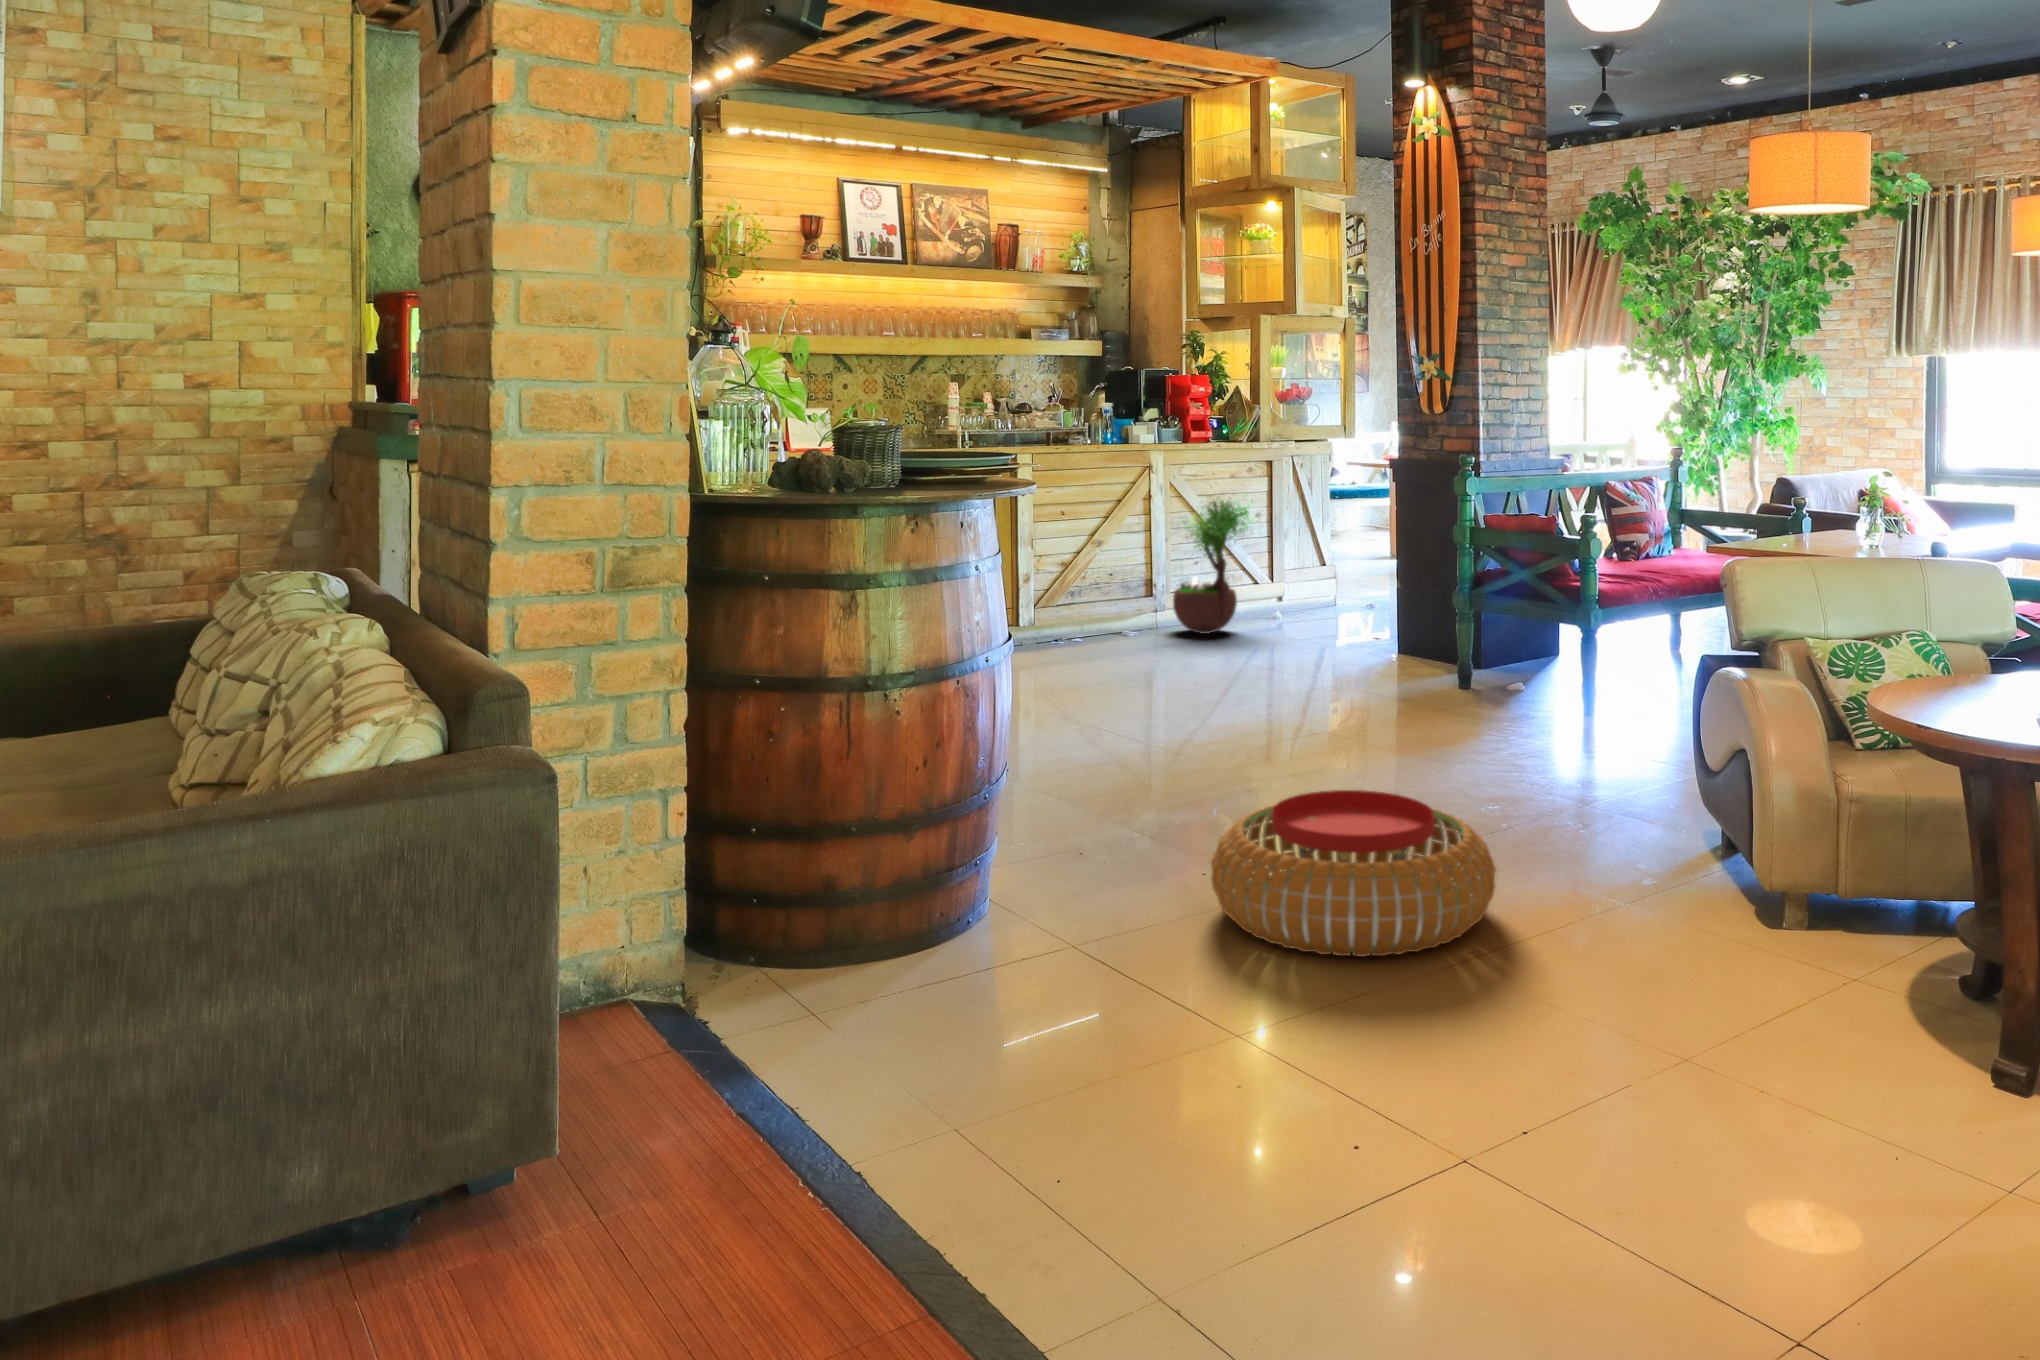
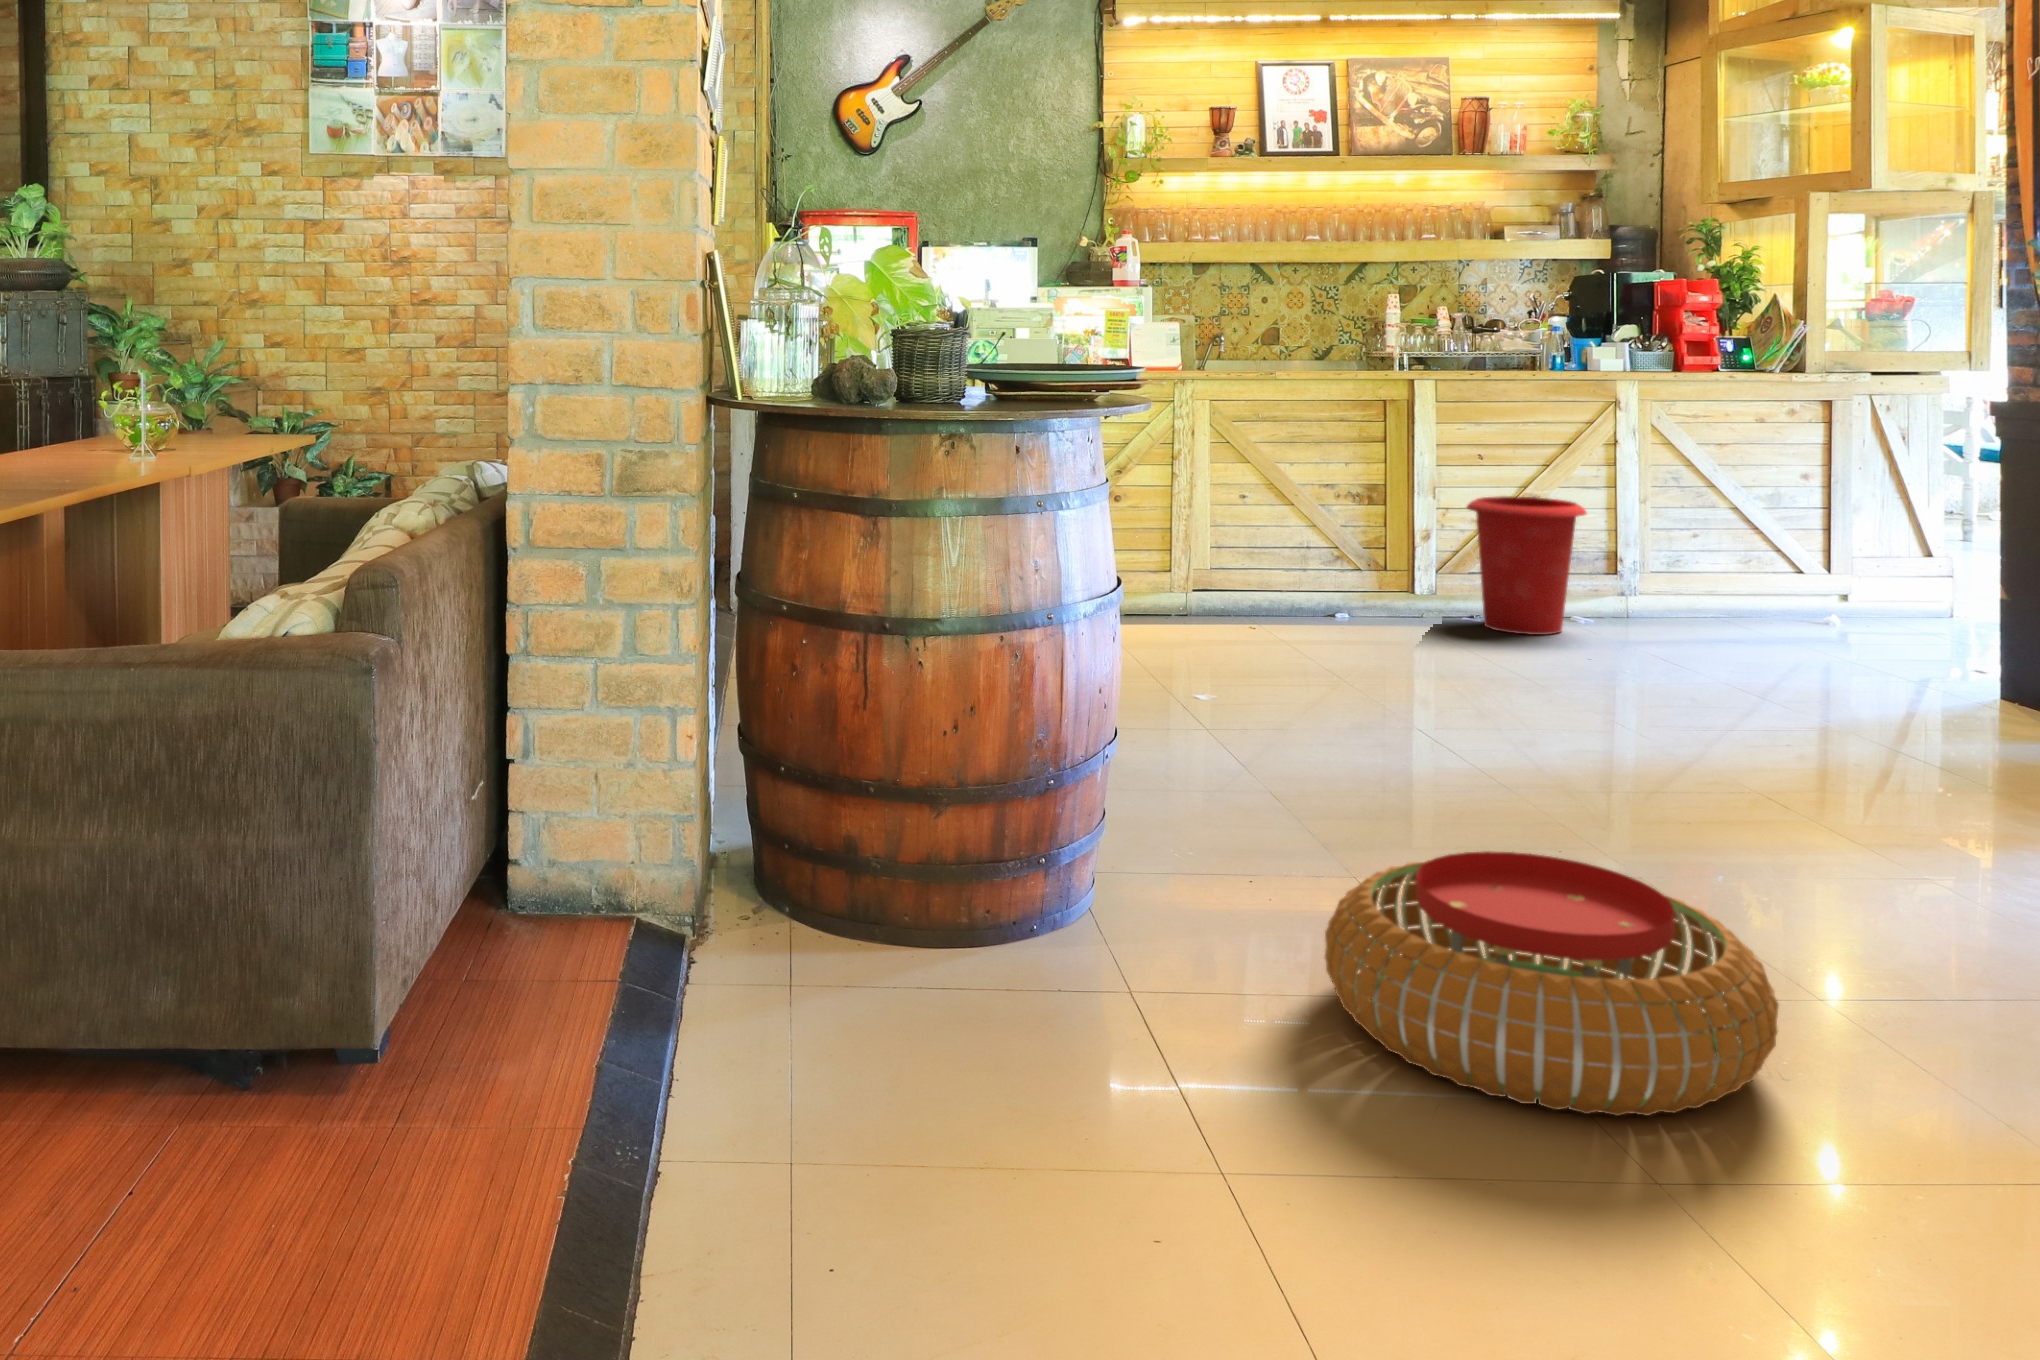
potted tree: present [1173,494,1253,634] -> none [1643,427,1779,626]
waste bin: none [1059,545,1146,653] -> present [1467,496,1586,635]

